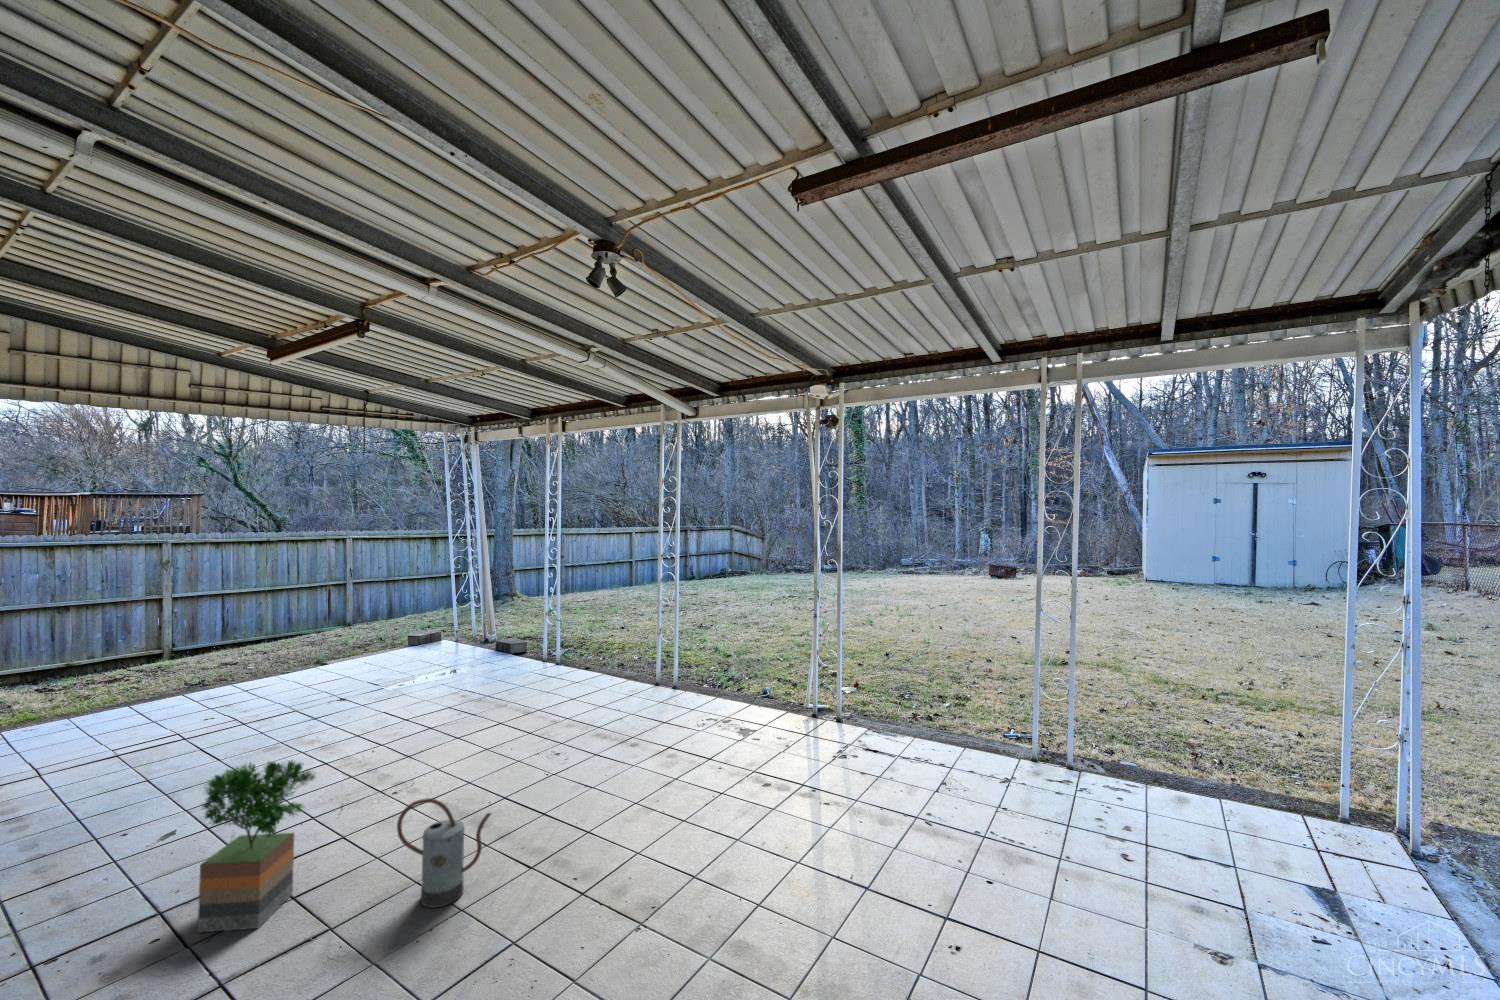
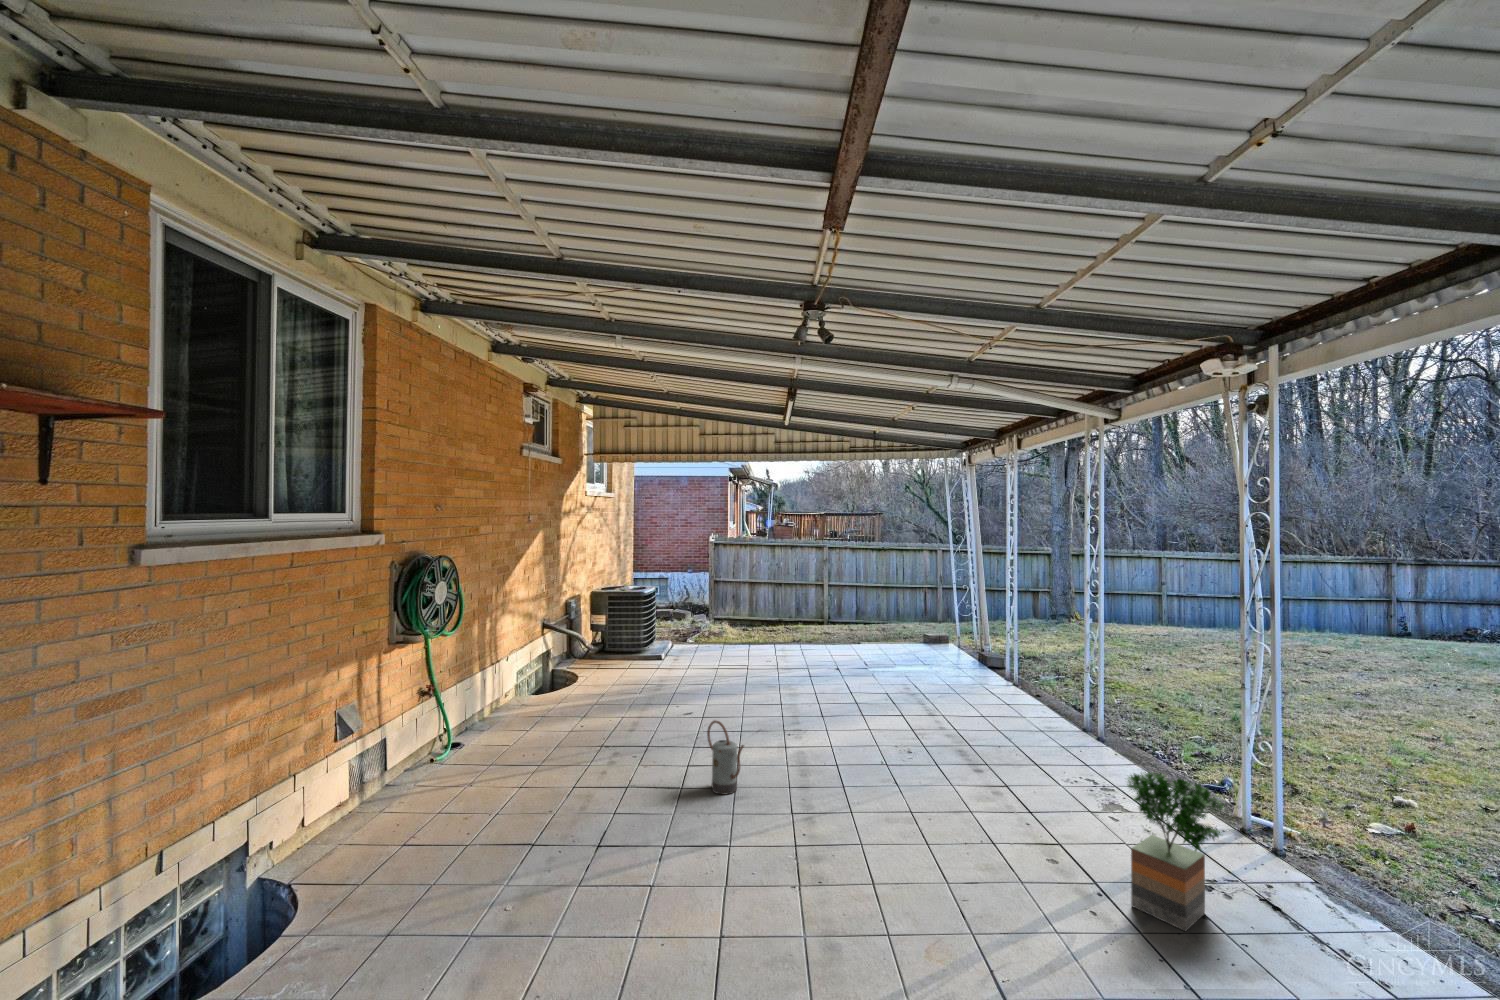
potted tree: present [198,761,315,933] -> present [1127,772,1225,931]

